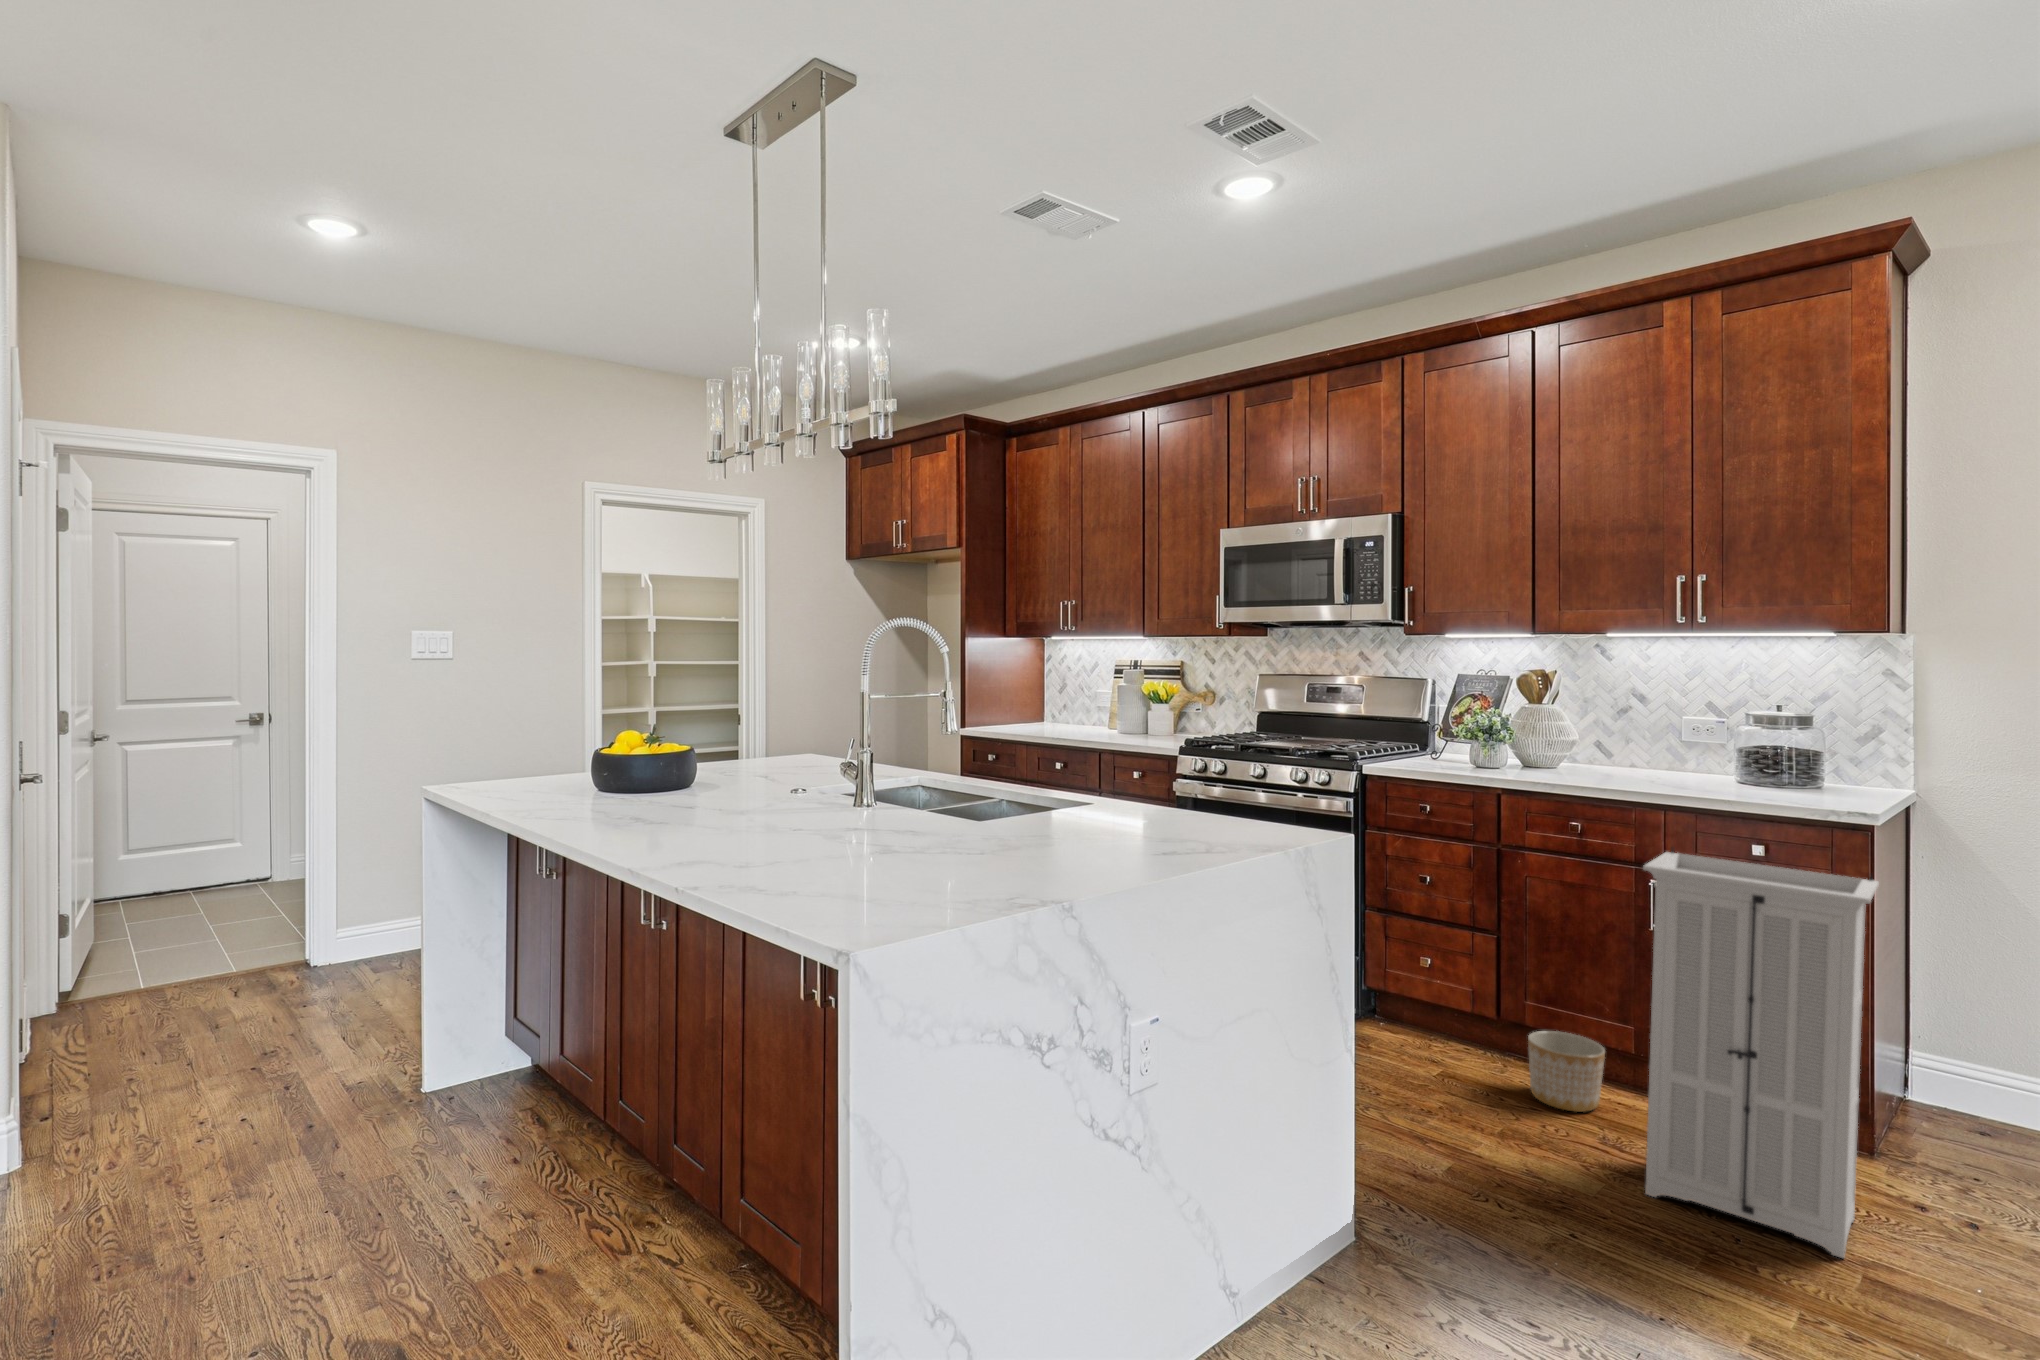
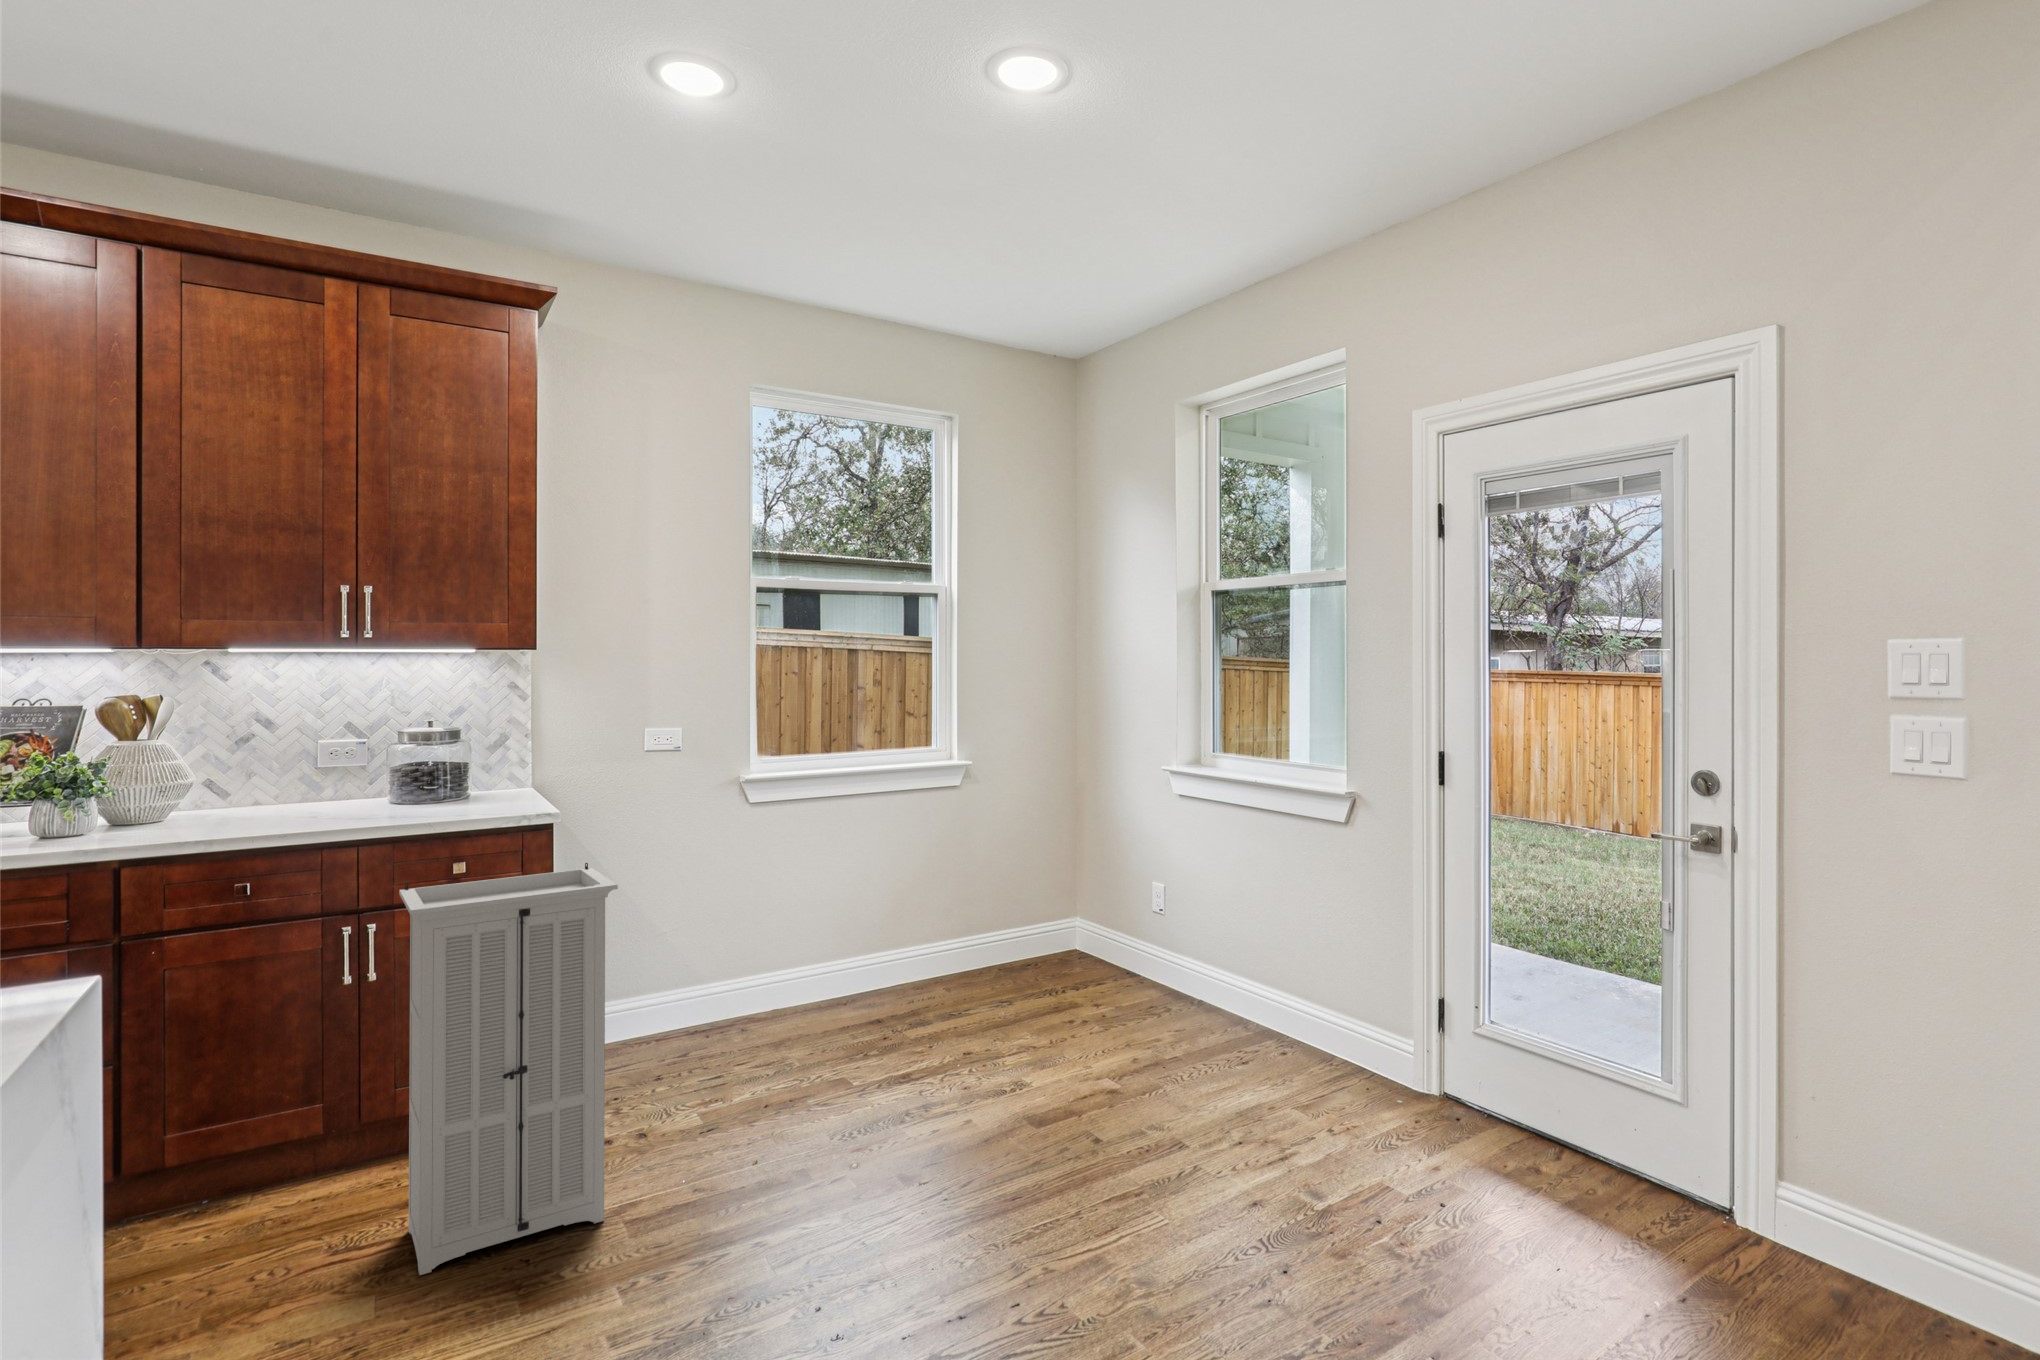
planter: present [1528,1031,1605,1112] -> none [198,1141,303,1249]

